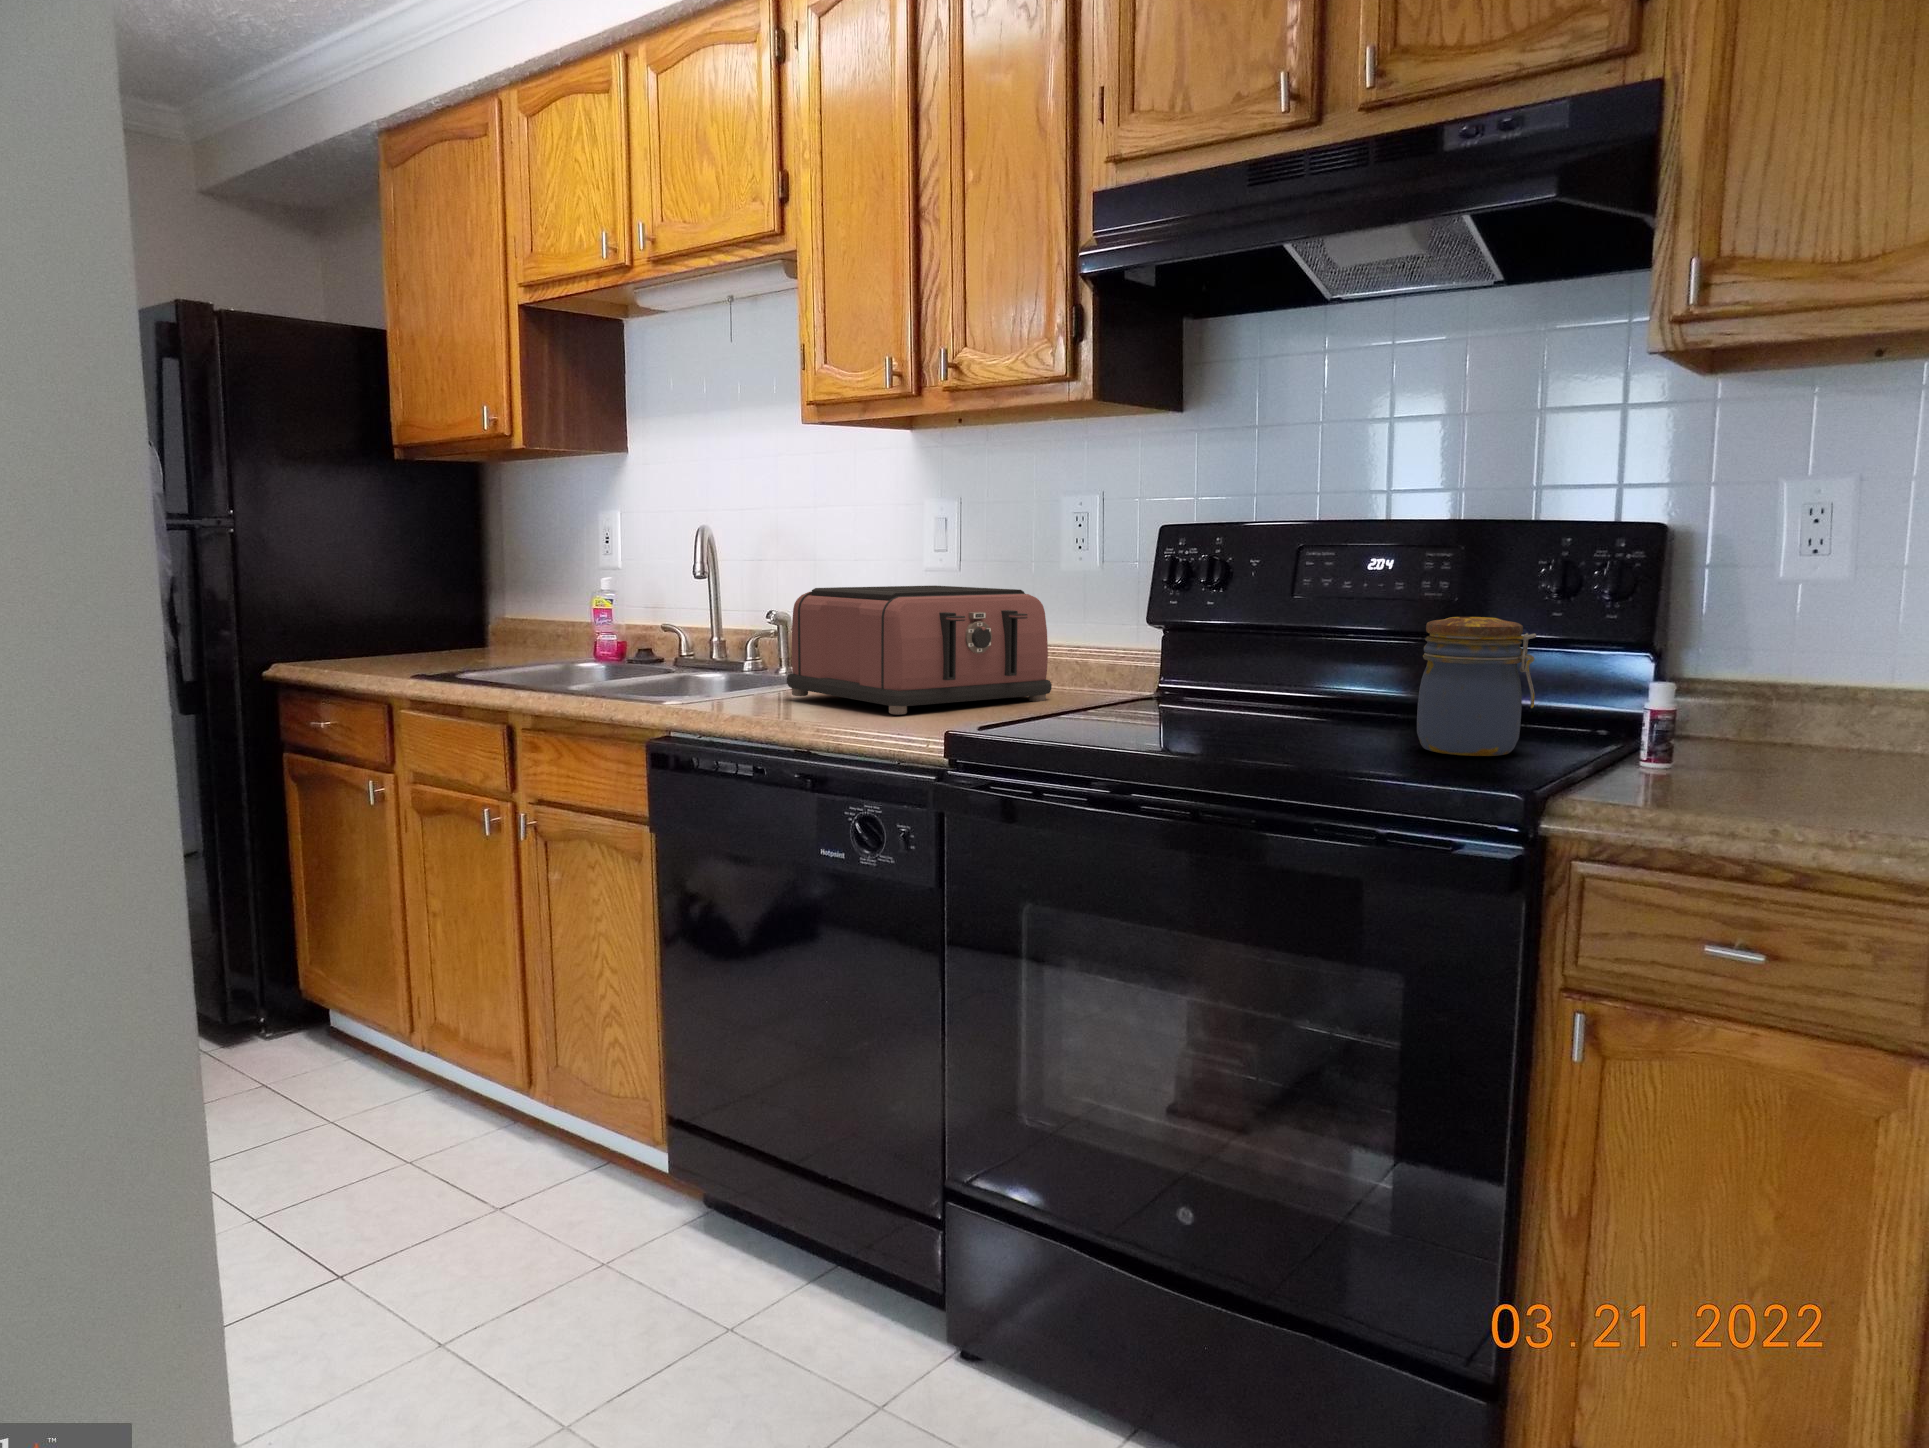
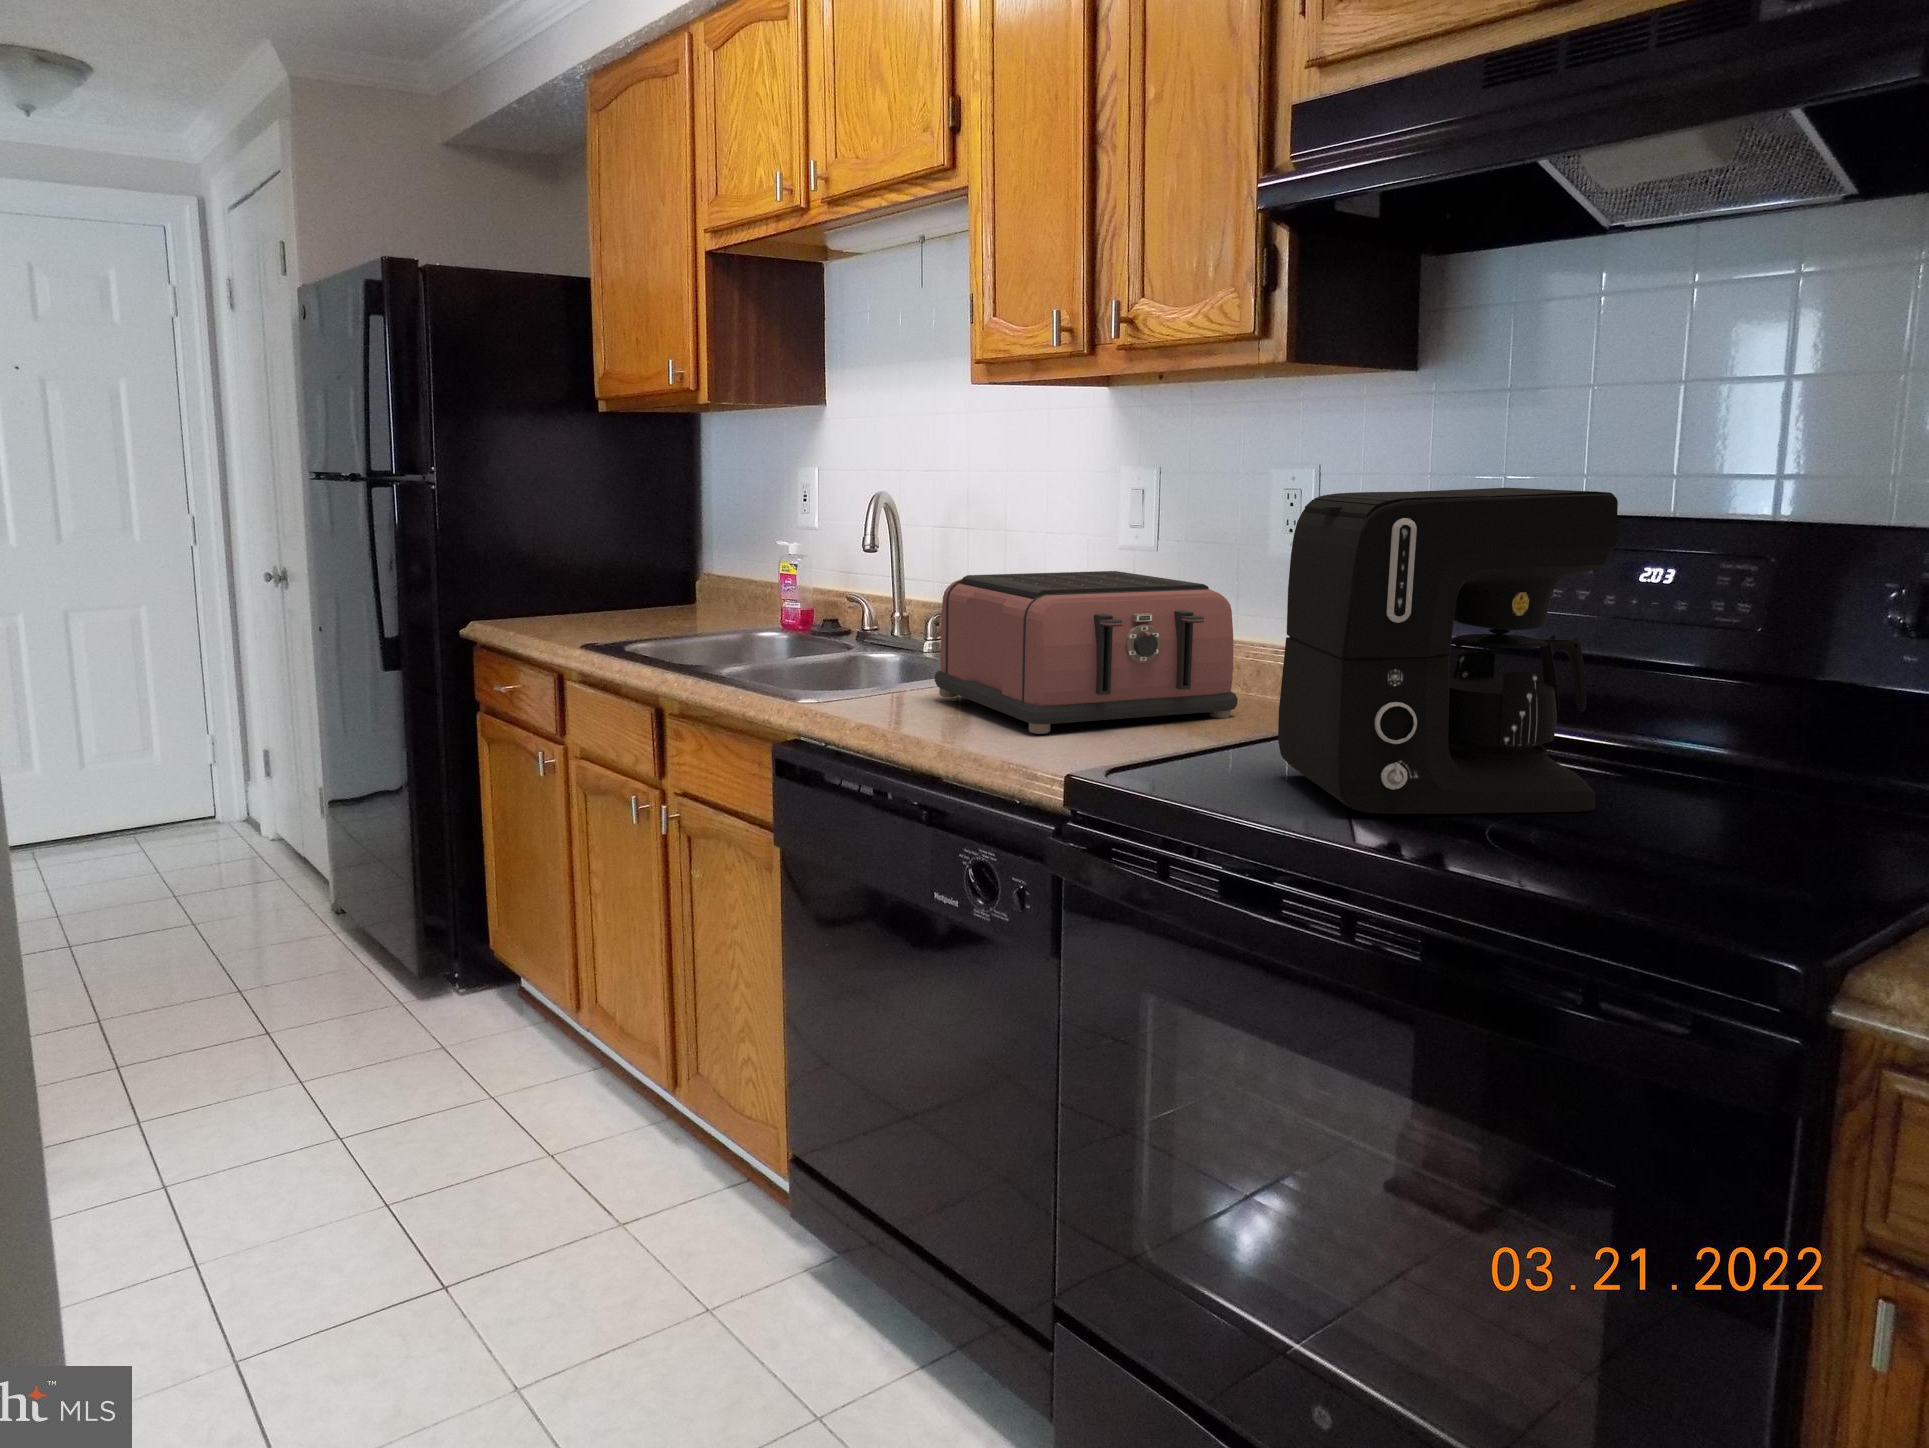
coffee maker: none [1109,492,1361,742] -> present [1278,488,1618,814]
jar: present [1417,617,1536,756] -> none [1678,672,1864,872]

